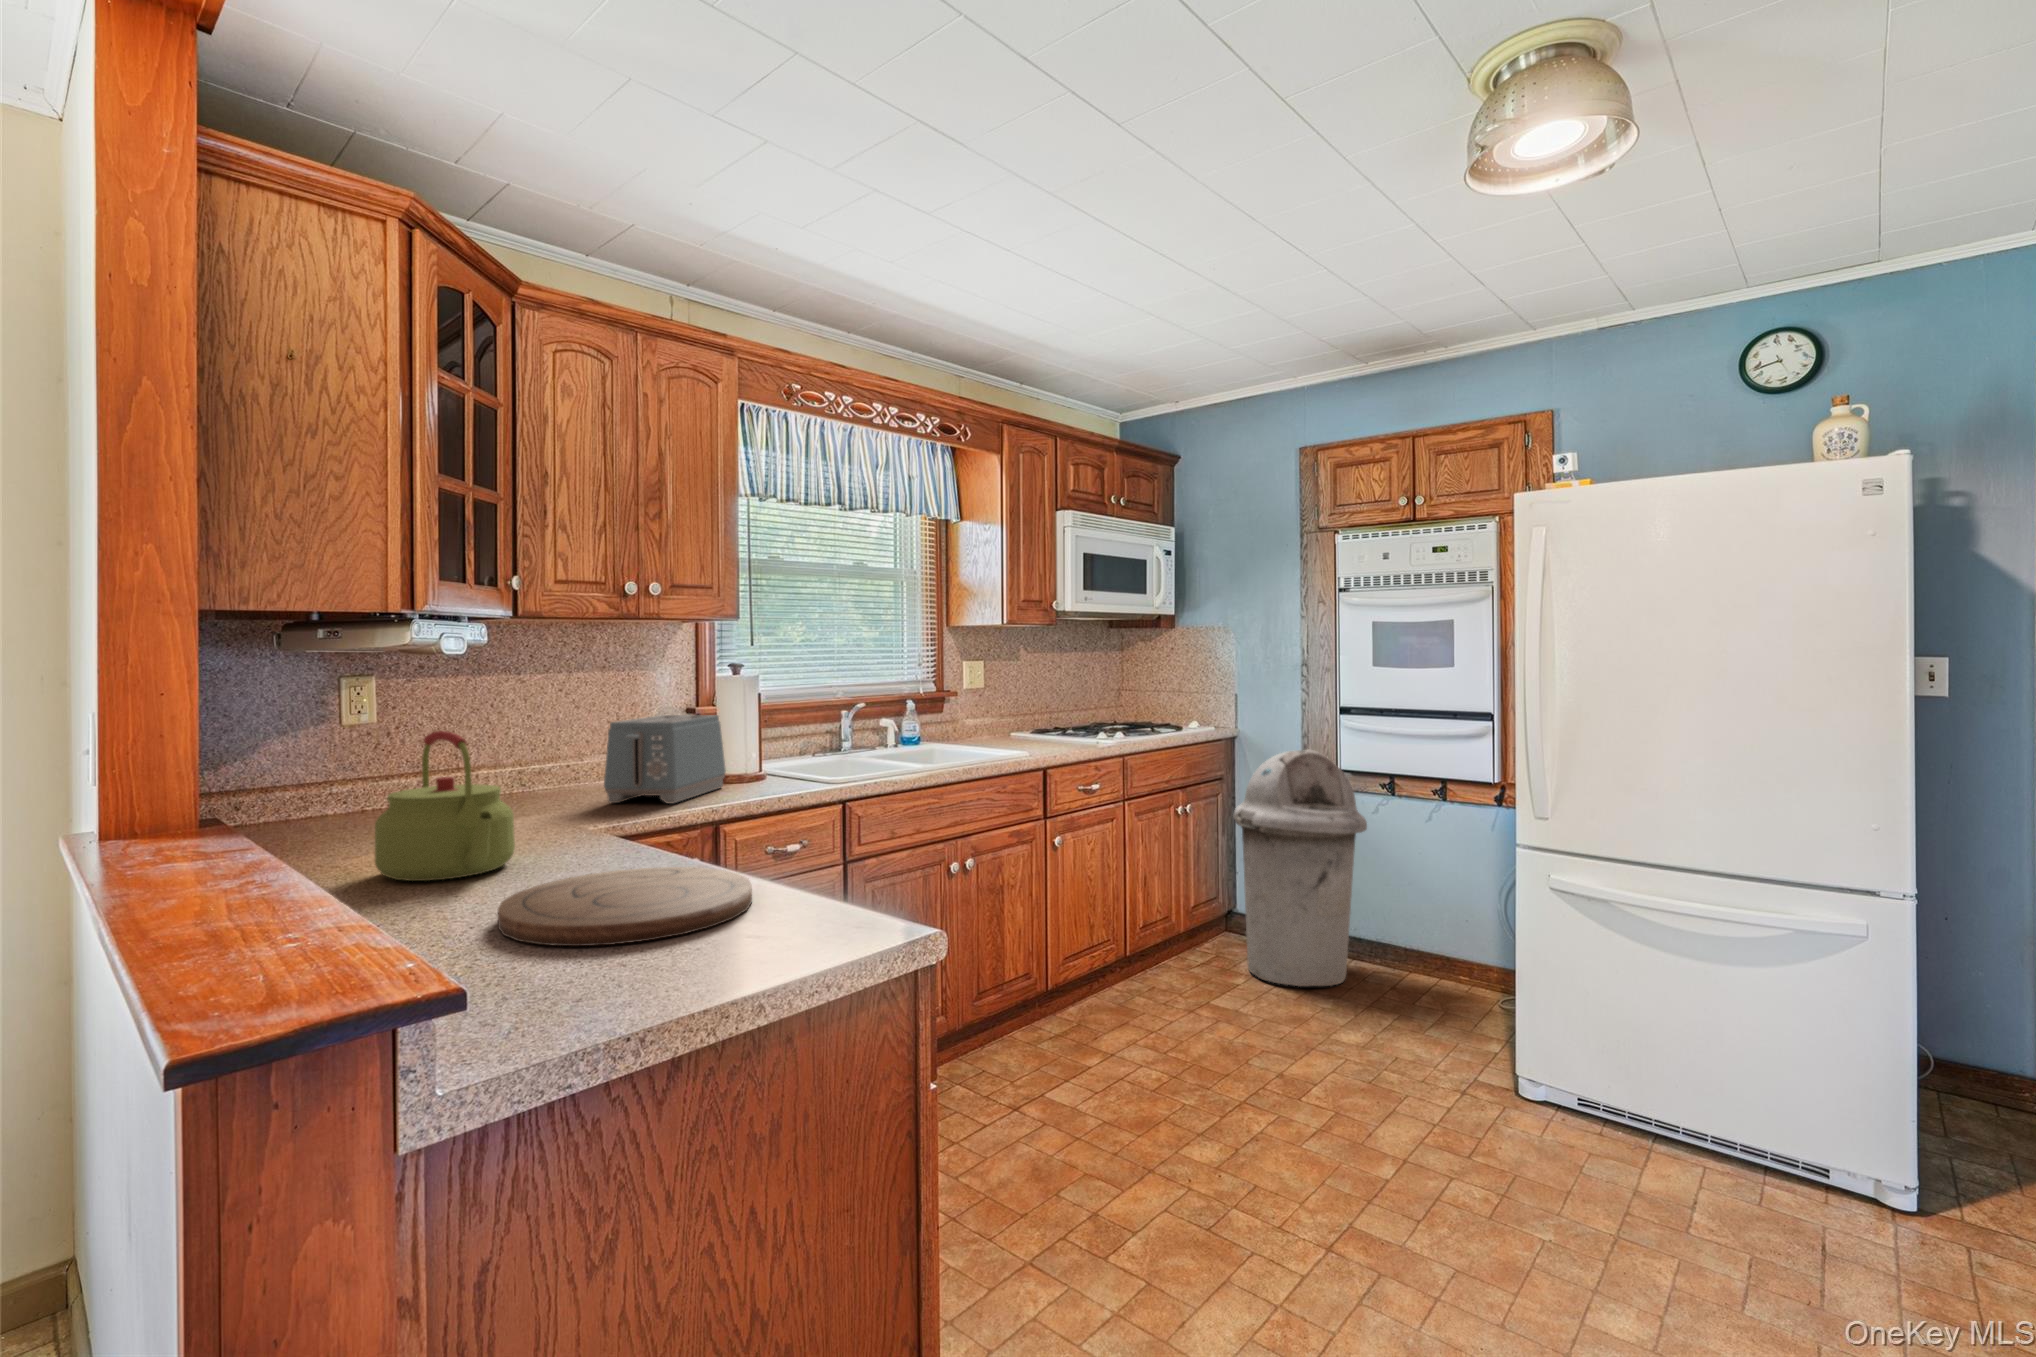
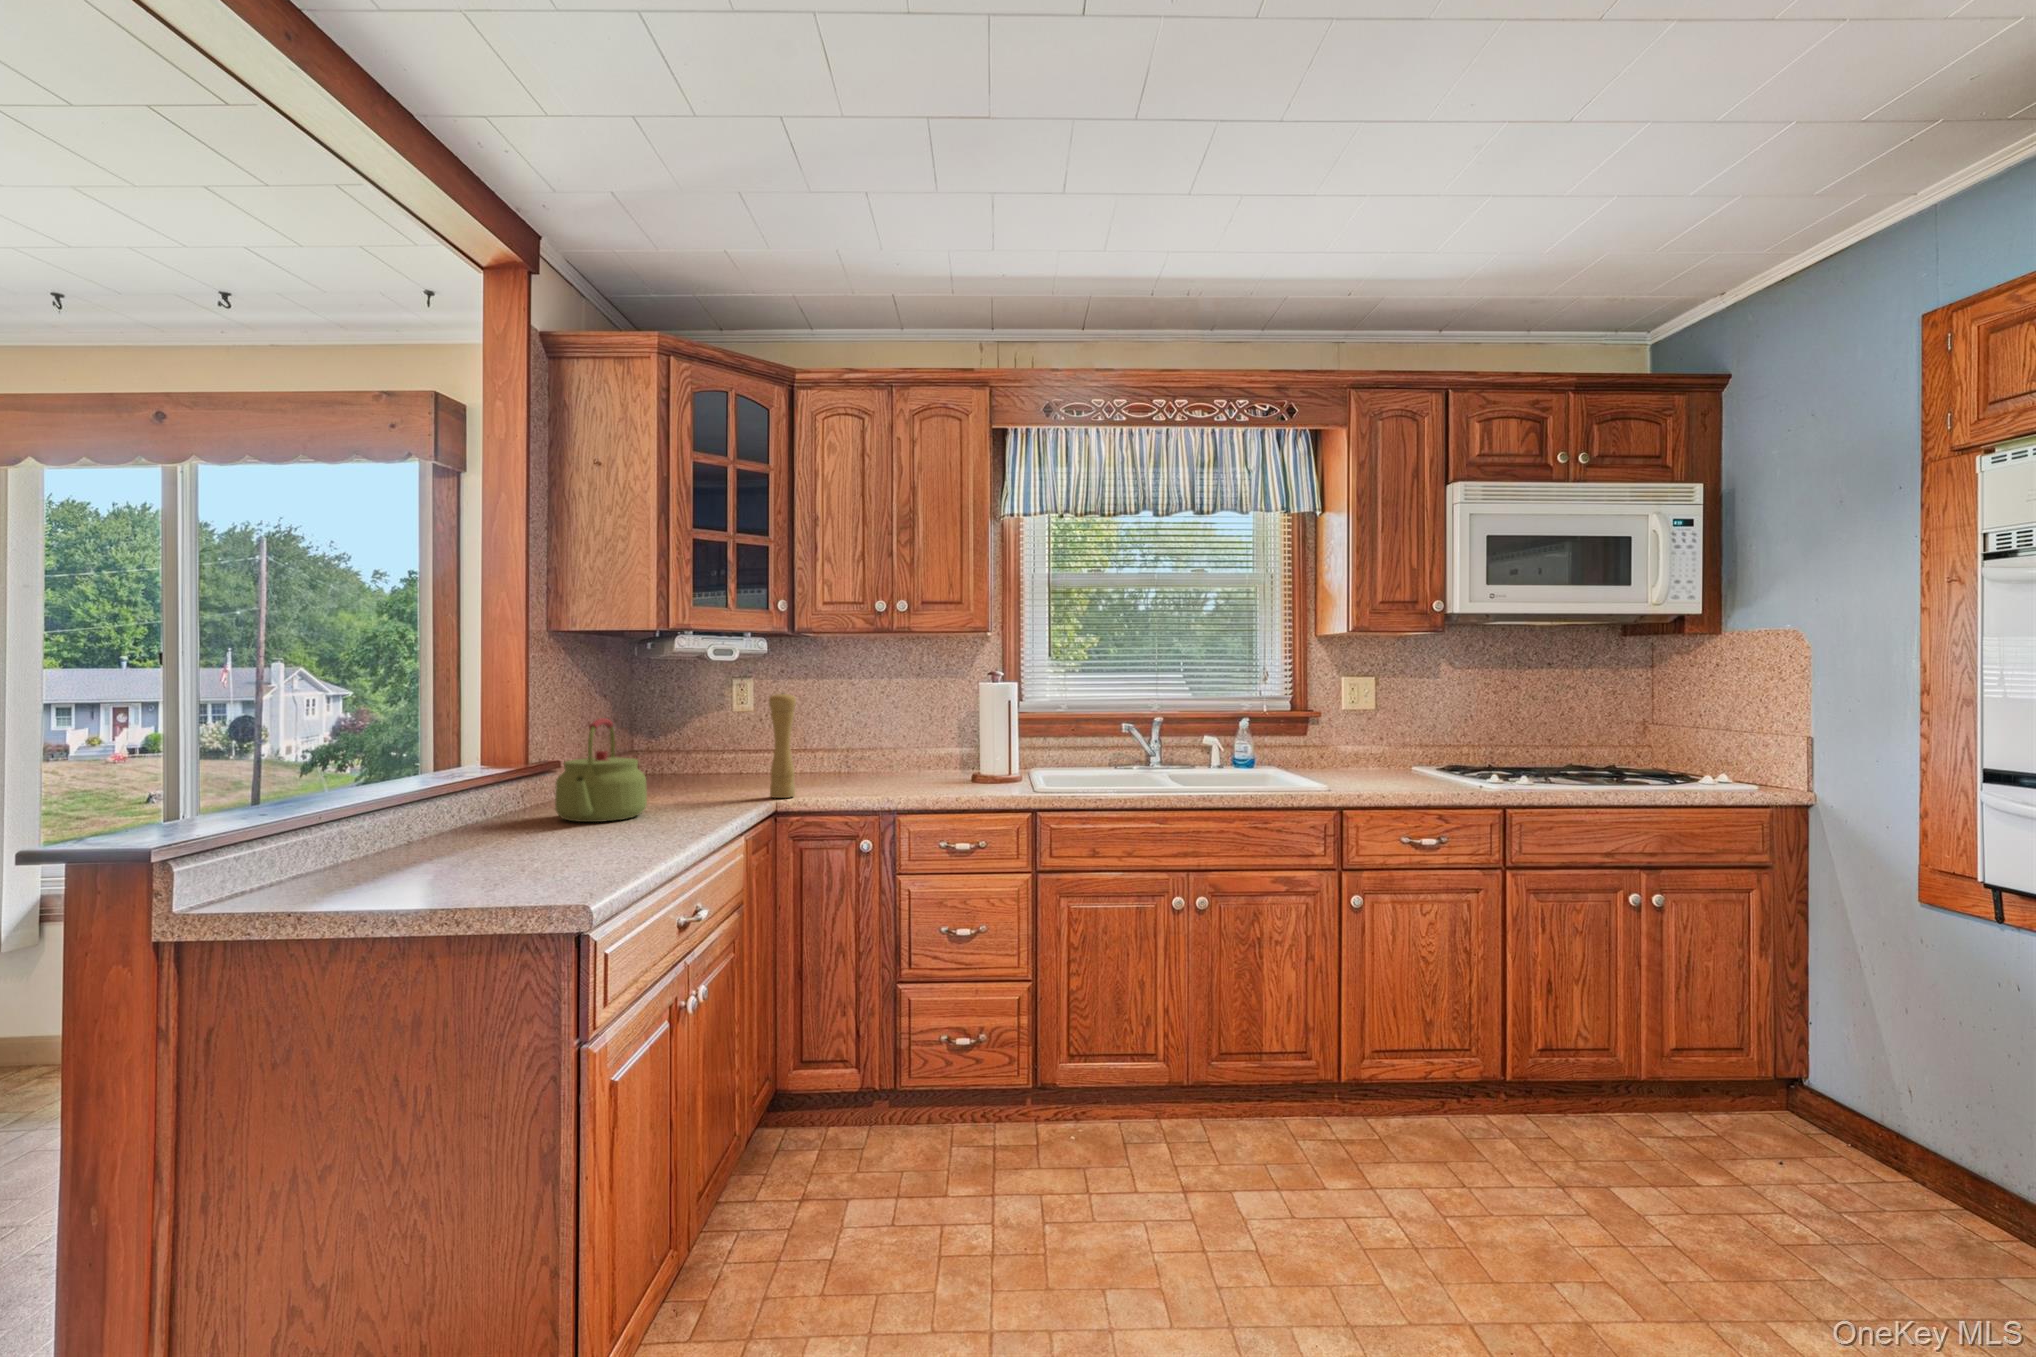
pepper mill: none [563,689,599,820] -> present [769,693,796,798]
toaster: present [604,715,726,804] -> none [832,719,951,795]
trash can: present [1233,749,1367,987] -> none [1691,827,1960,1234]
cutting board: present [498,867,752,946] -> none [451,828,642,873]

